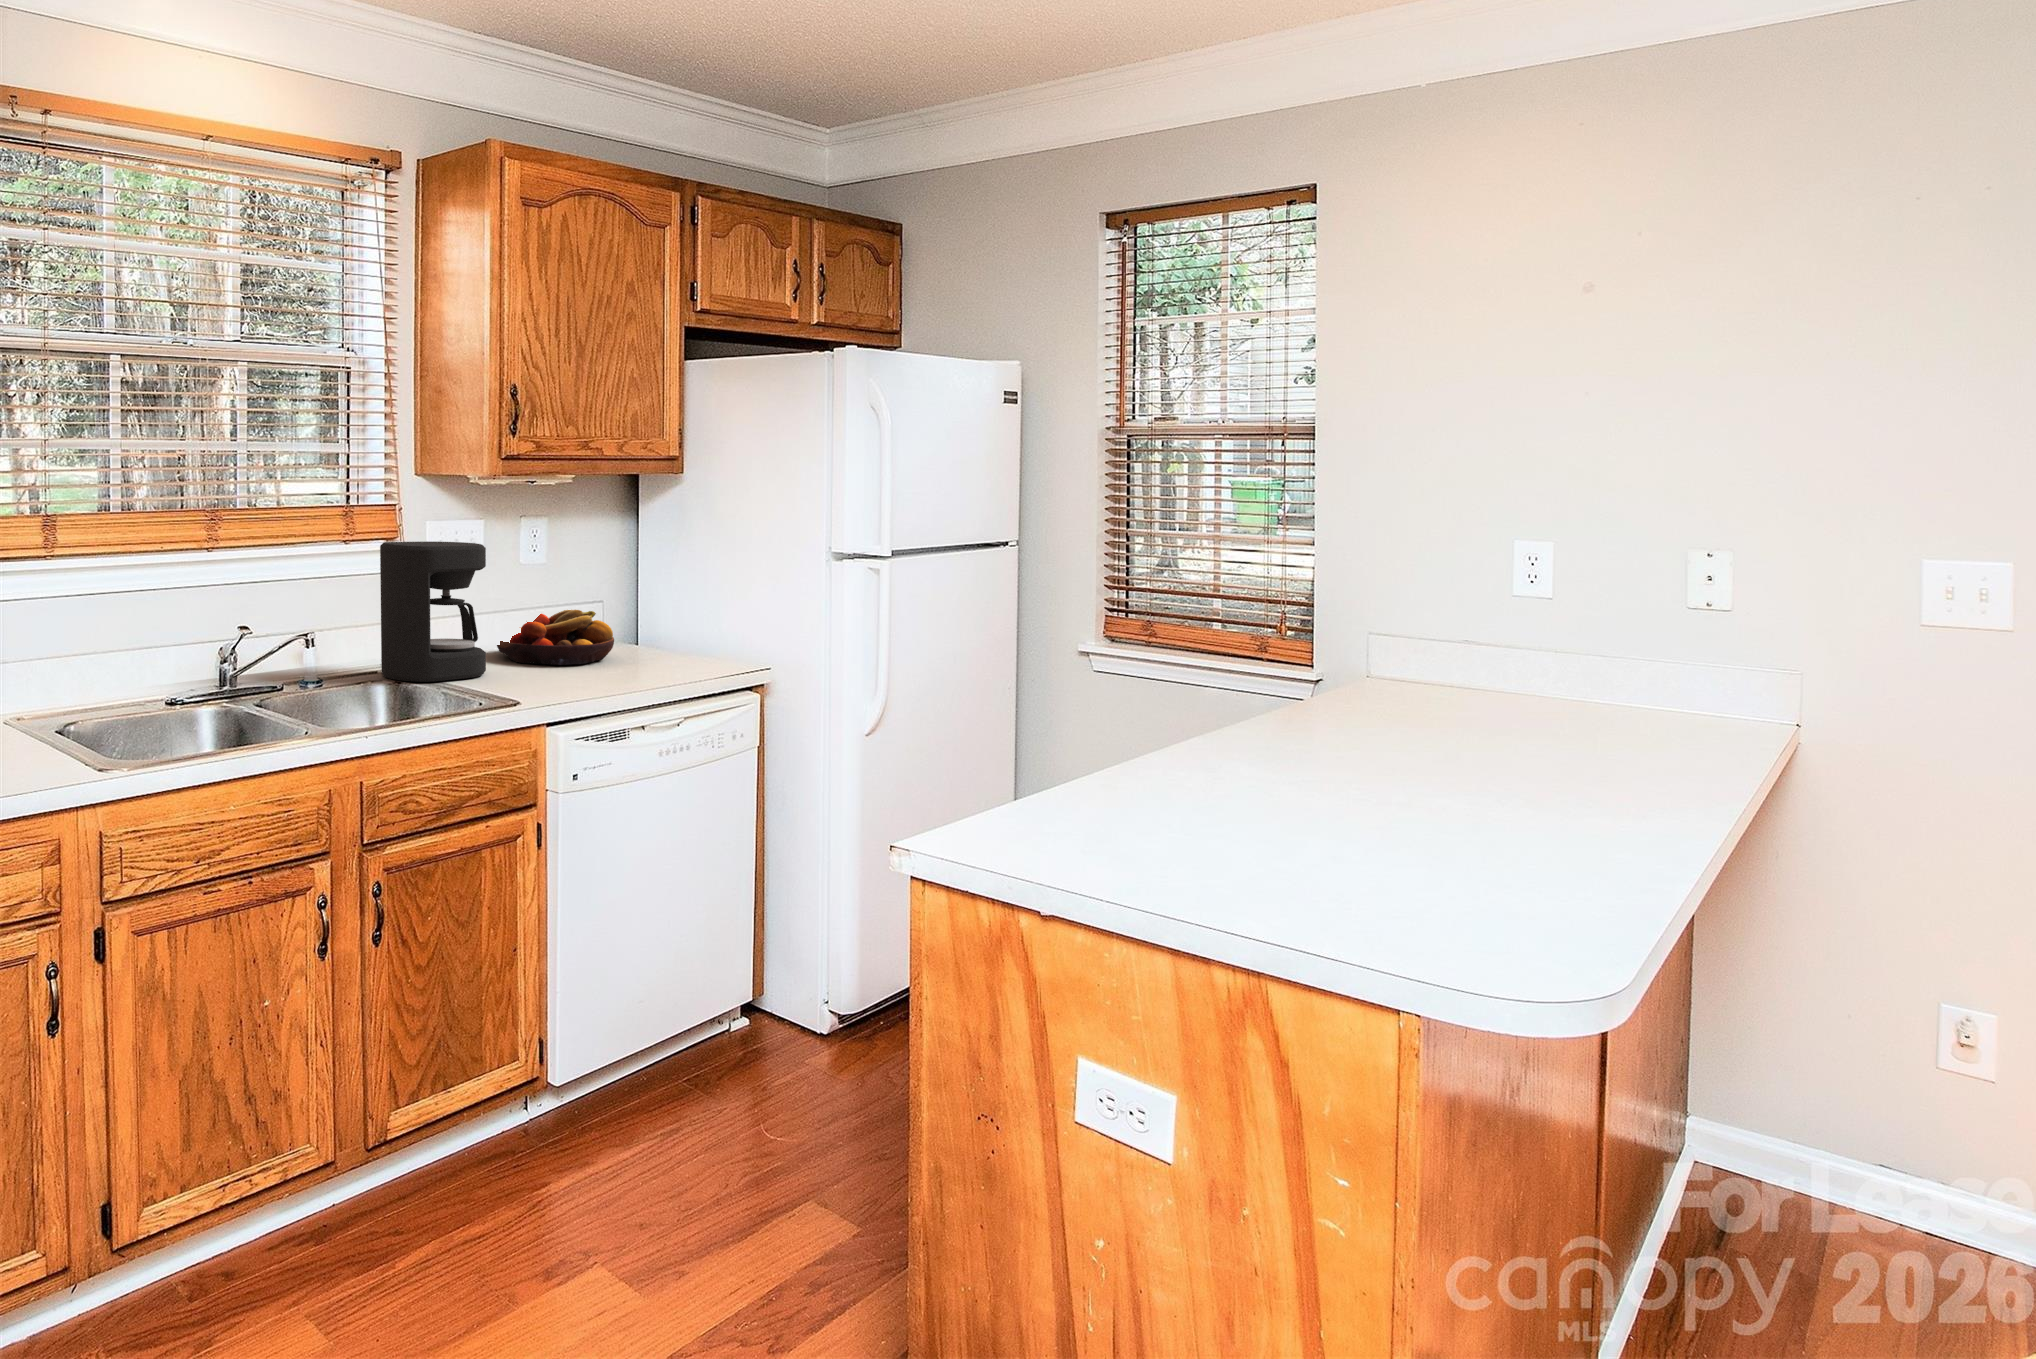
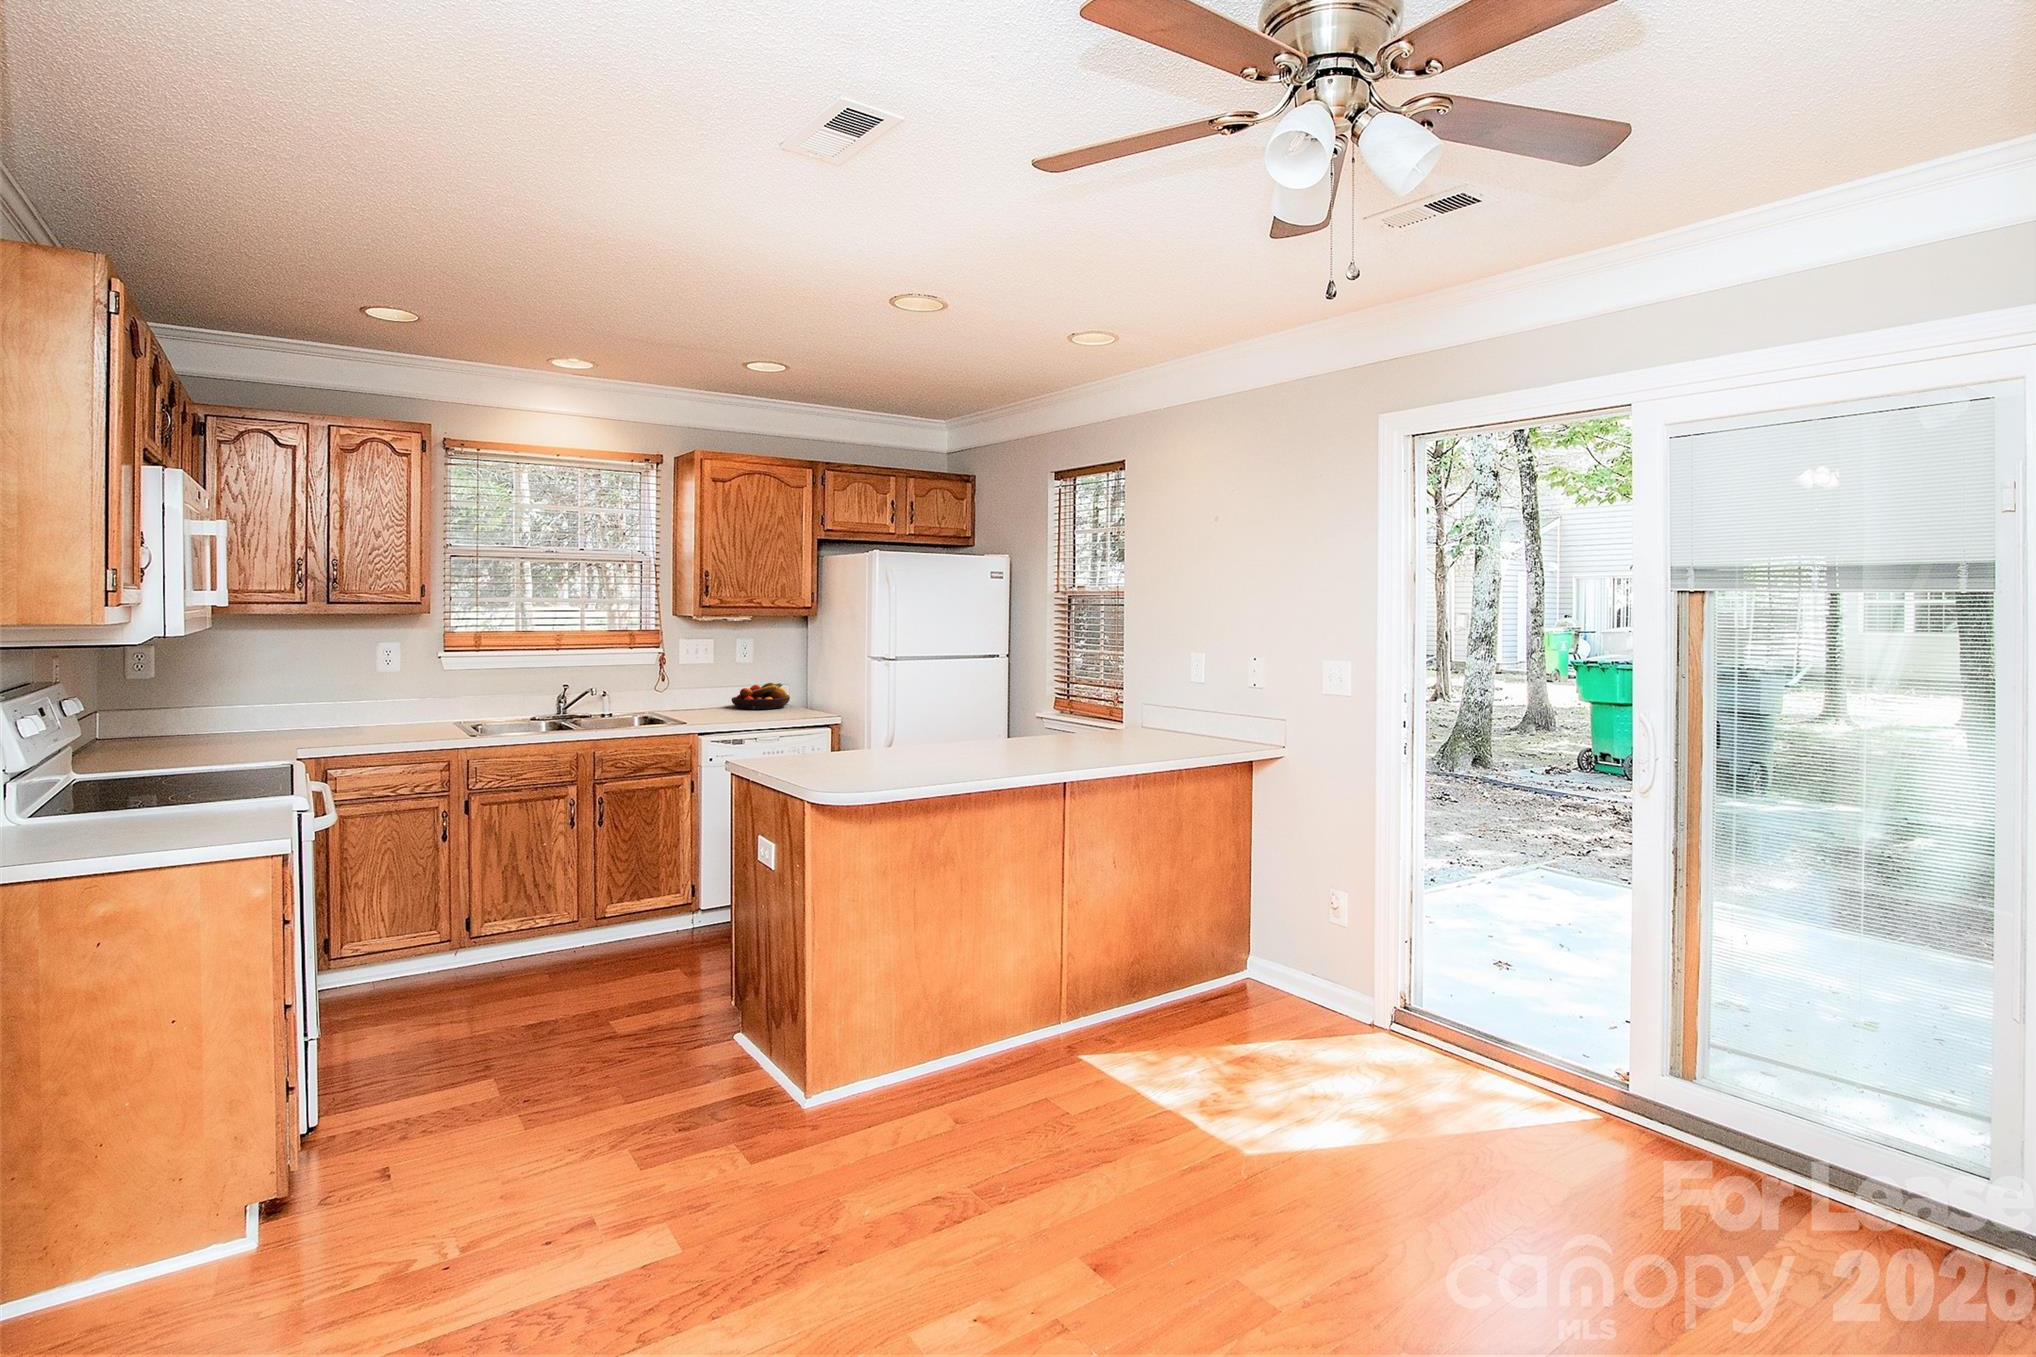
coffee maker: present [380,541,486,682] -> none [659,649,710,714]

